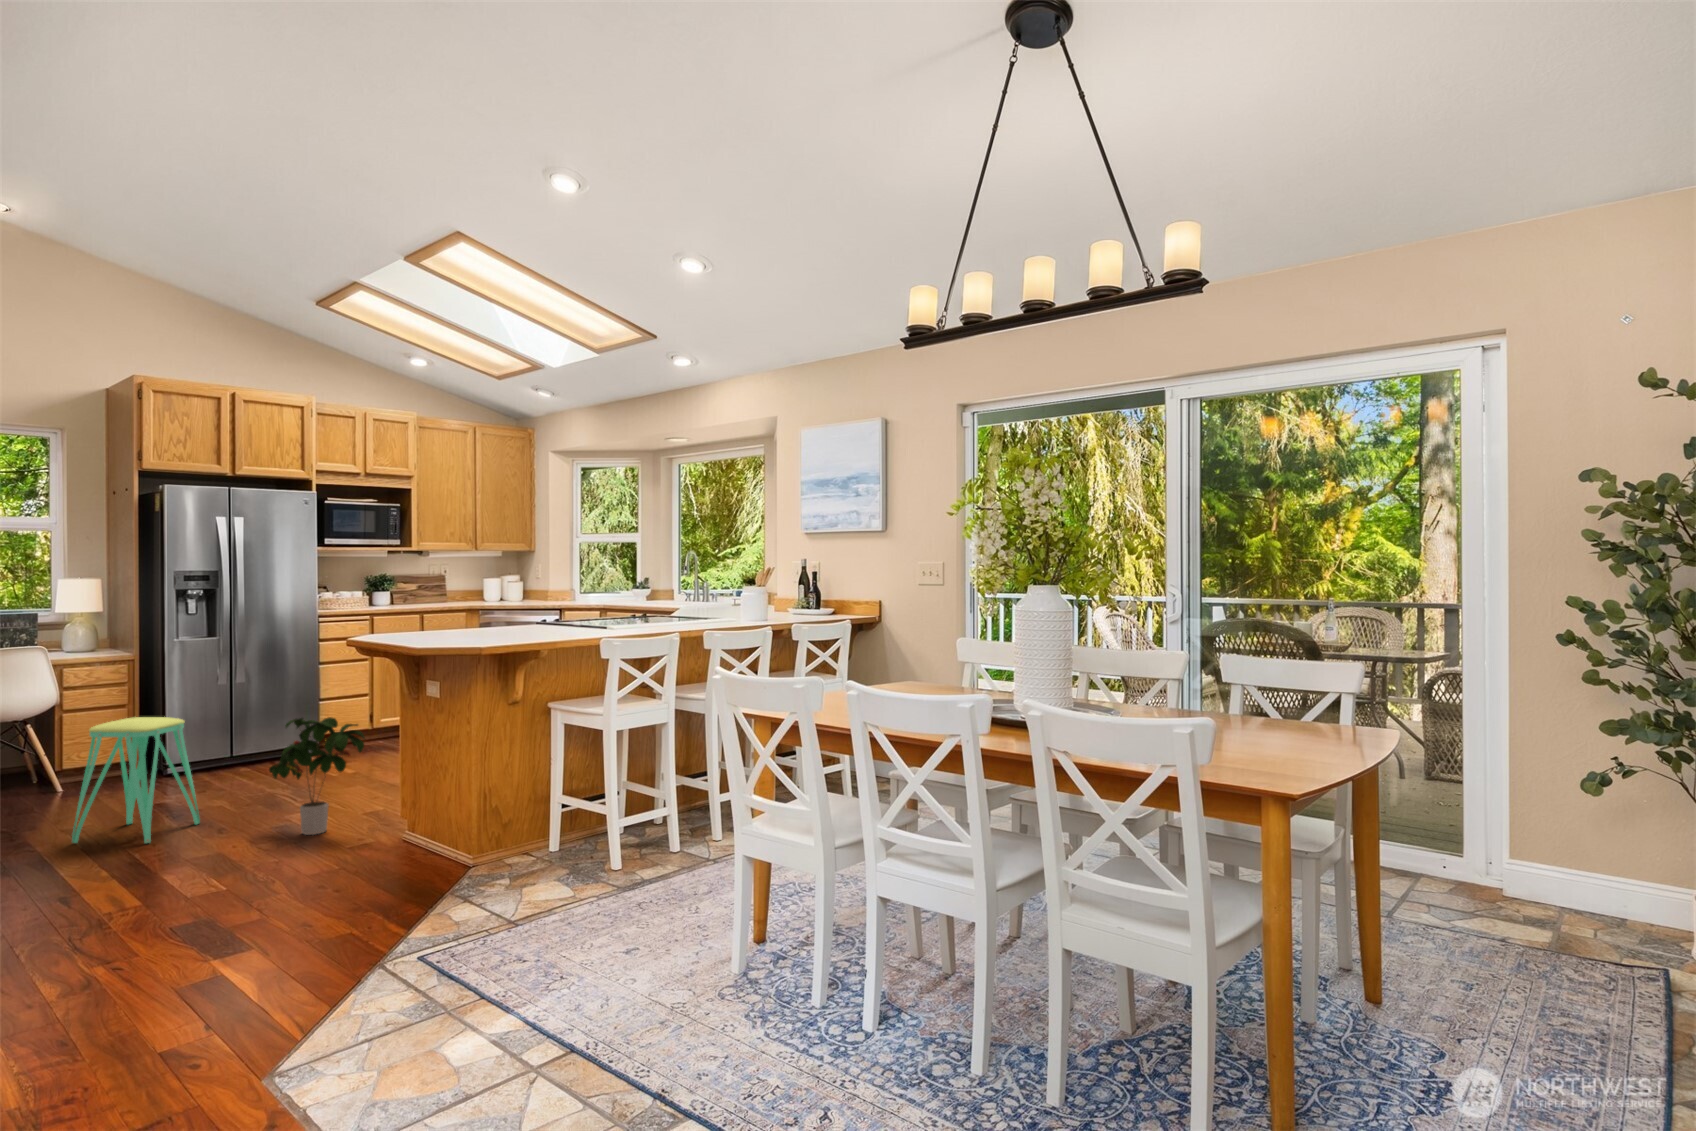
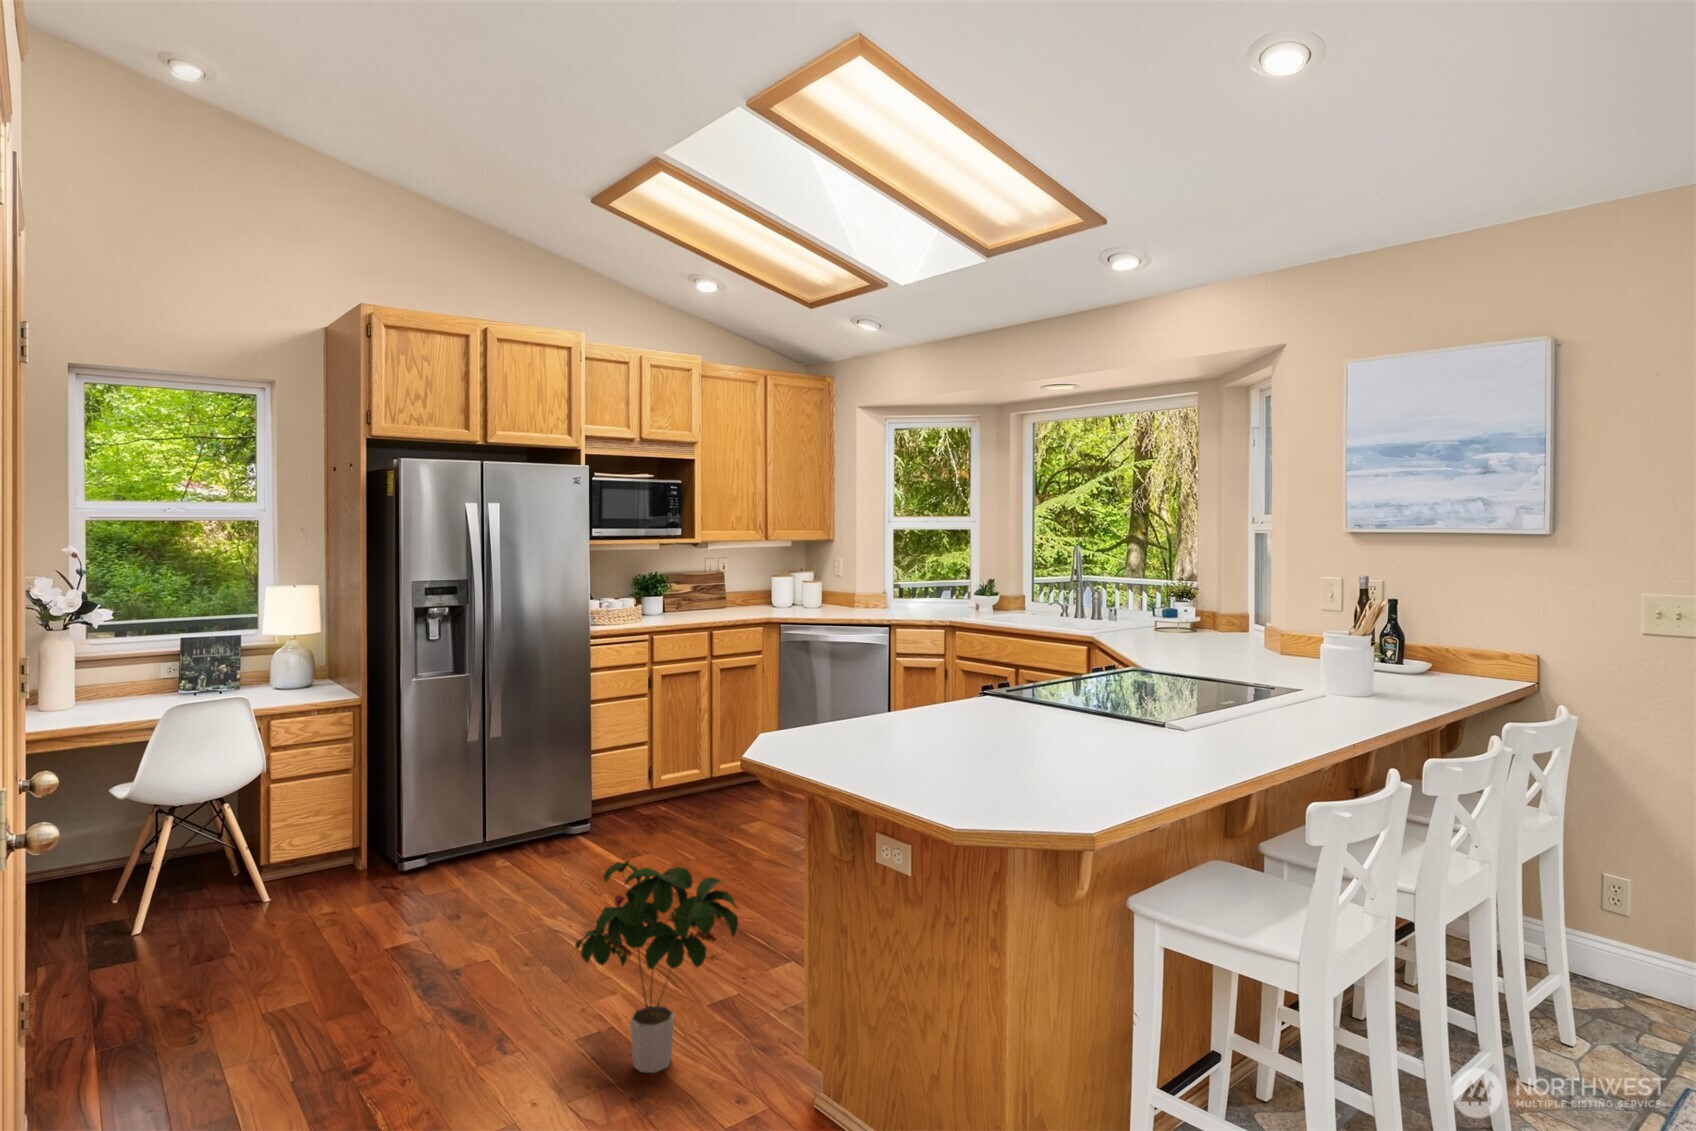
stool: present [72,717,200,843] -> none [273,840,464,1077]

